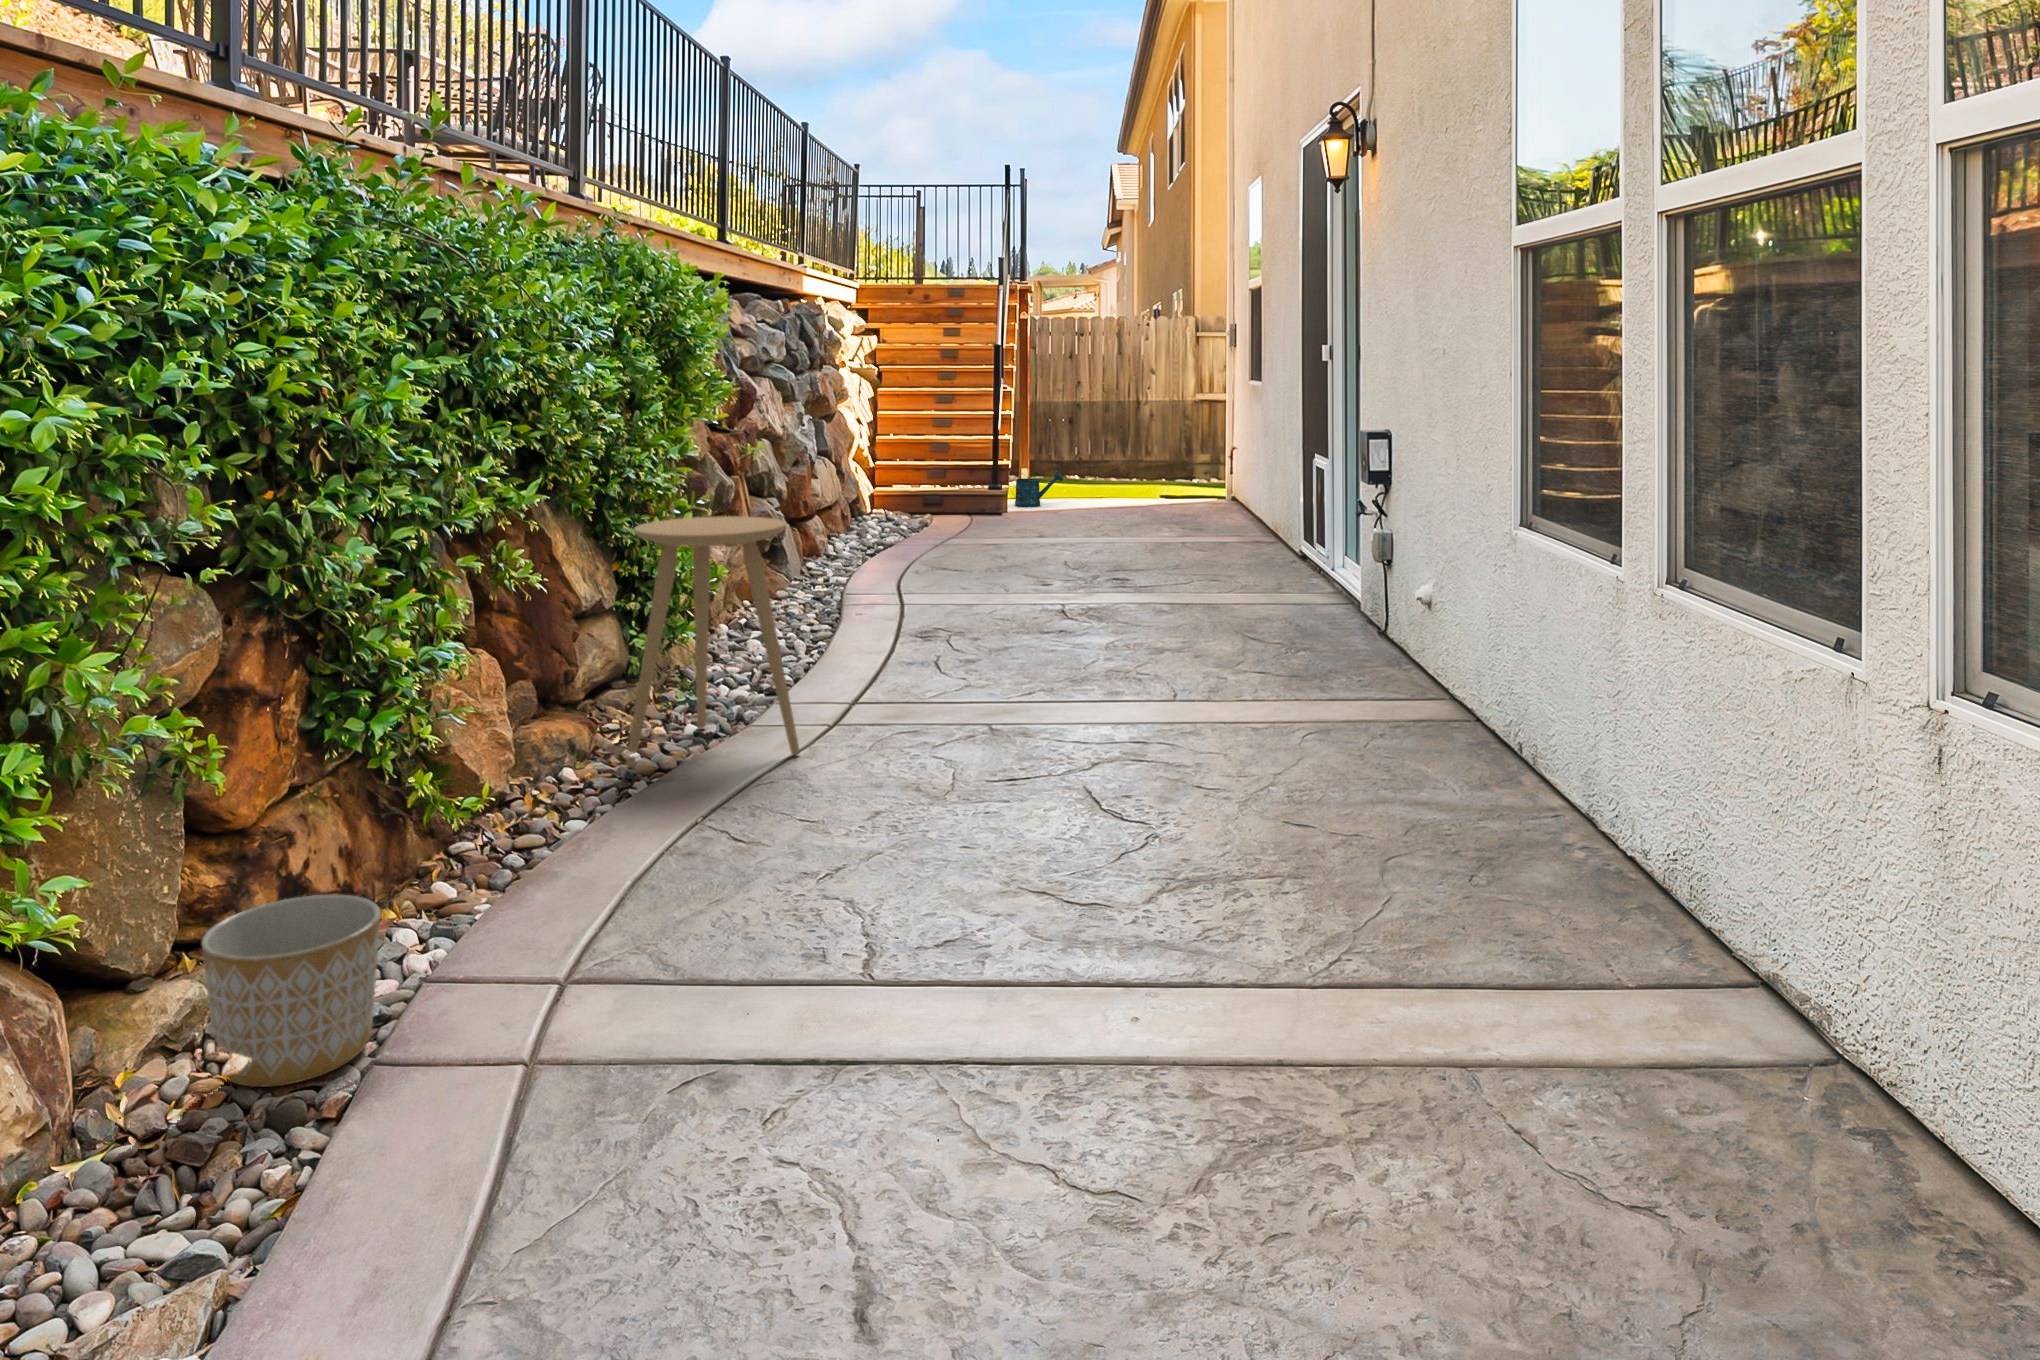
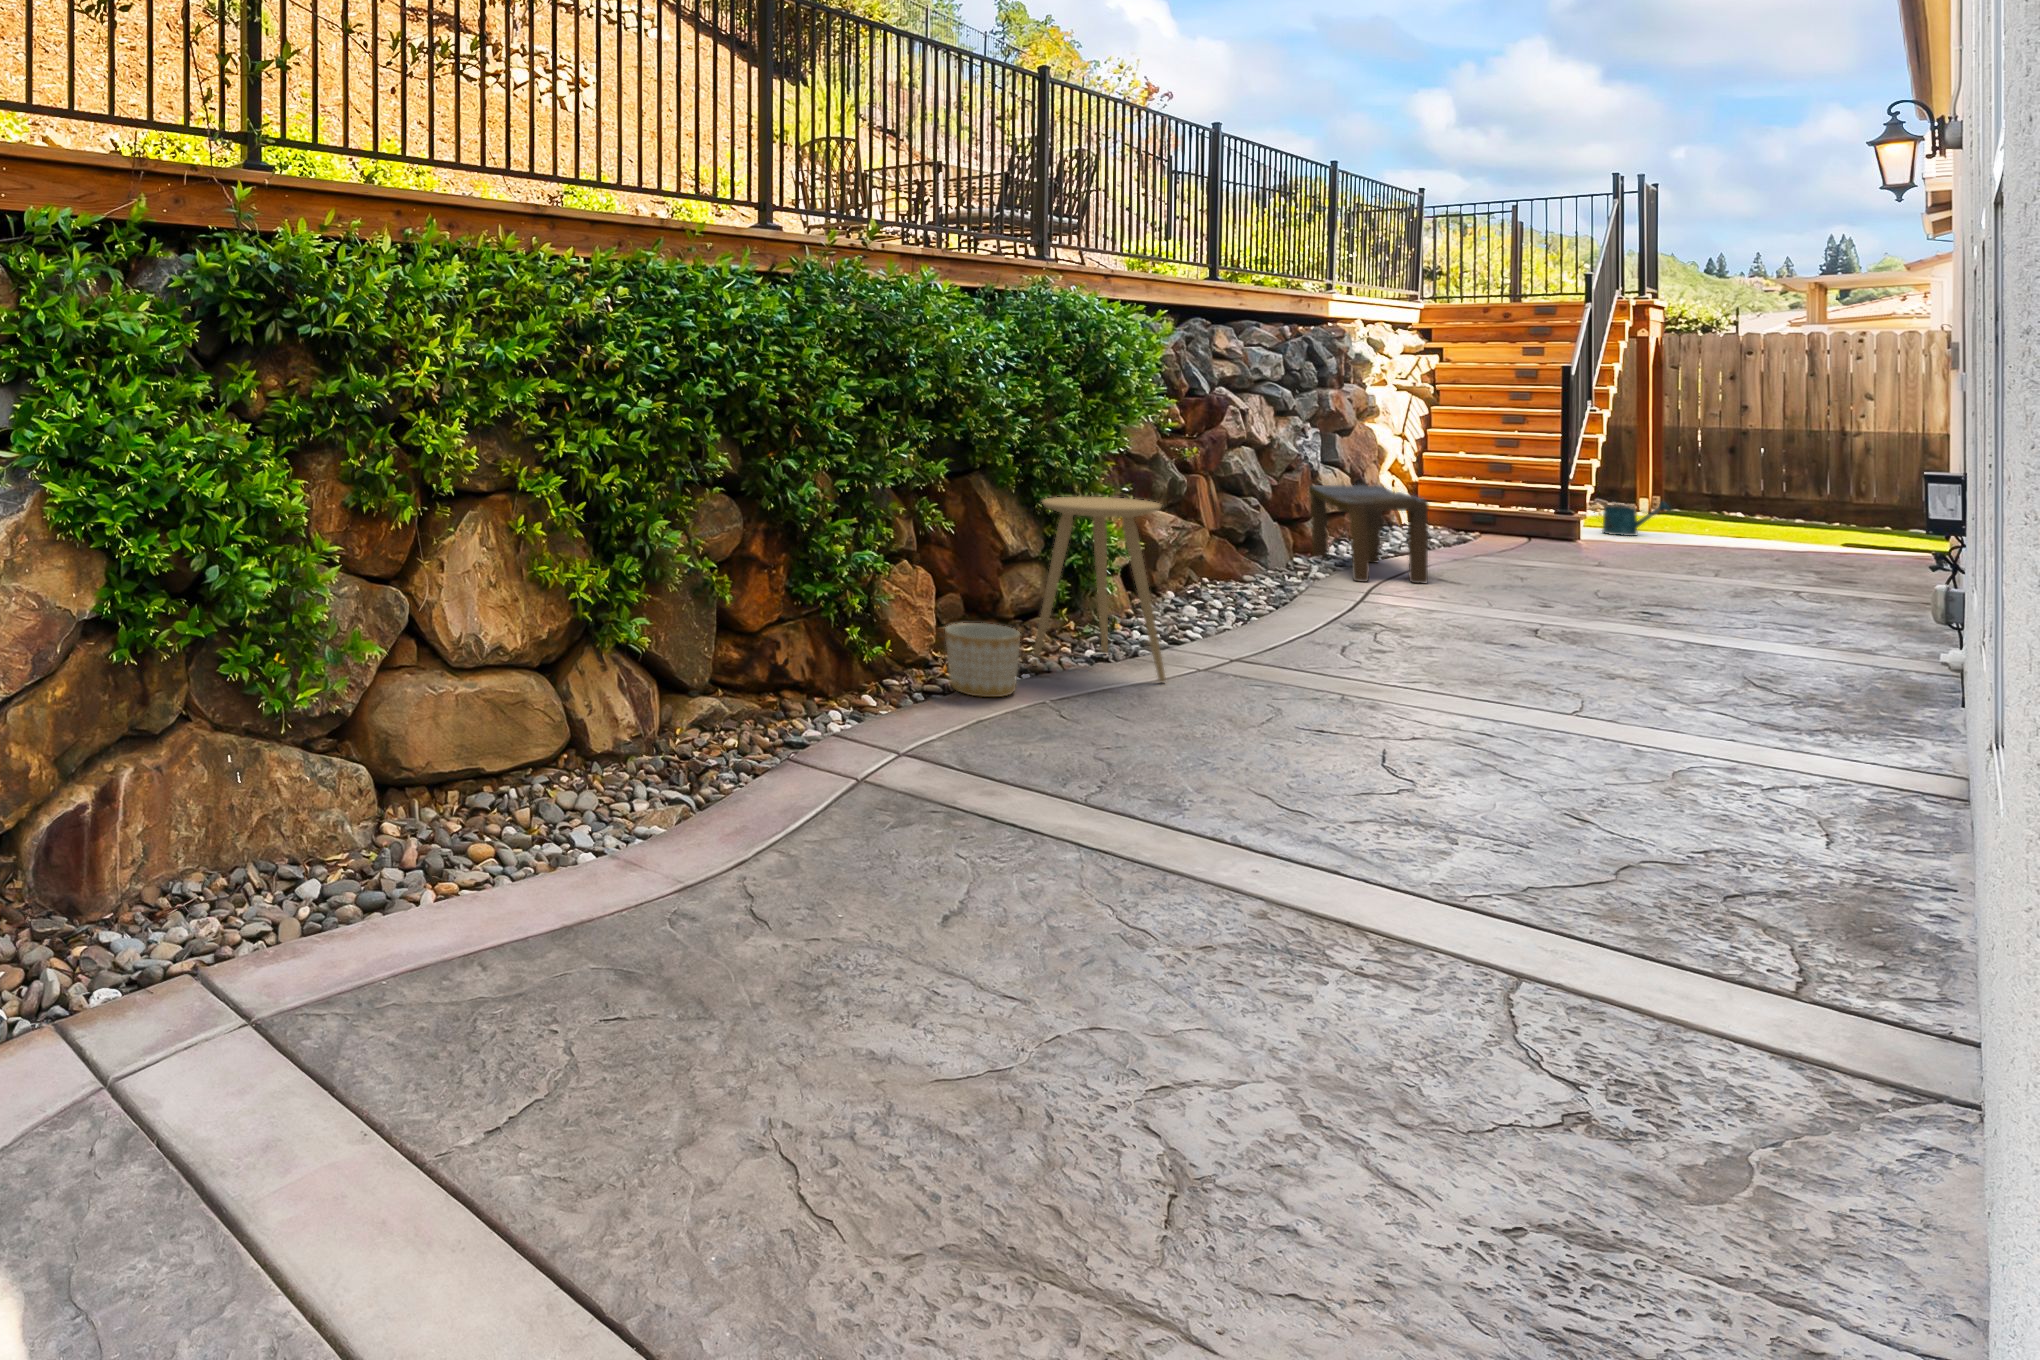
bench: none [813,475,938,584] -> present [1309,485,1429,583]
planter: present [202,895,381,1087] -> present [945,623,1020,697]

